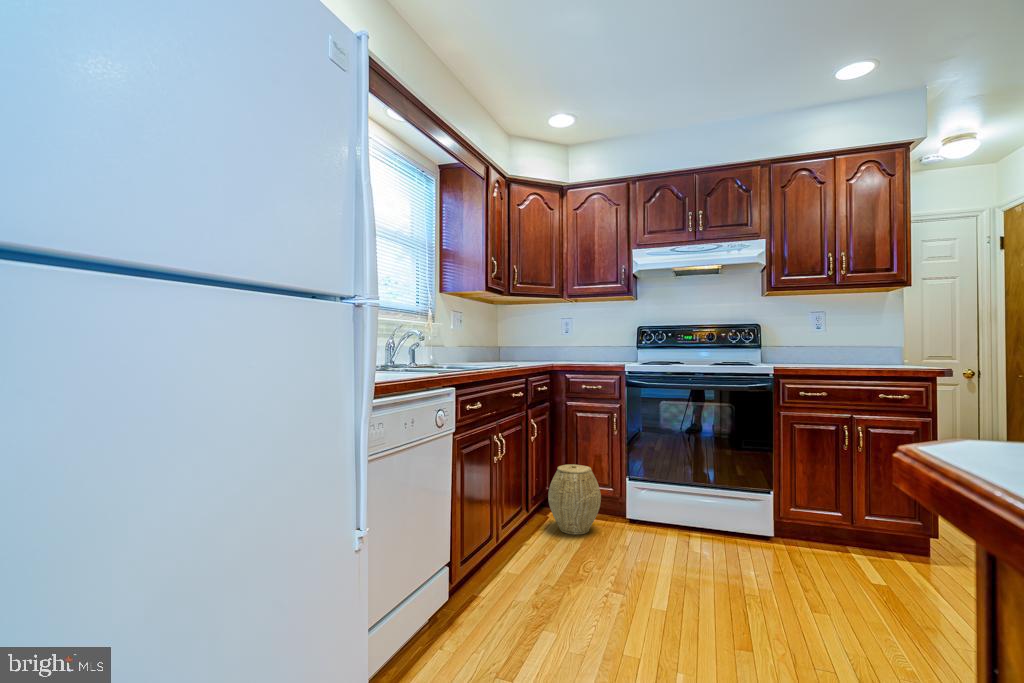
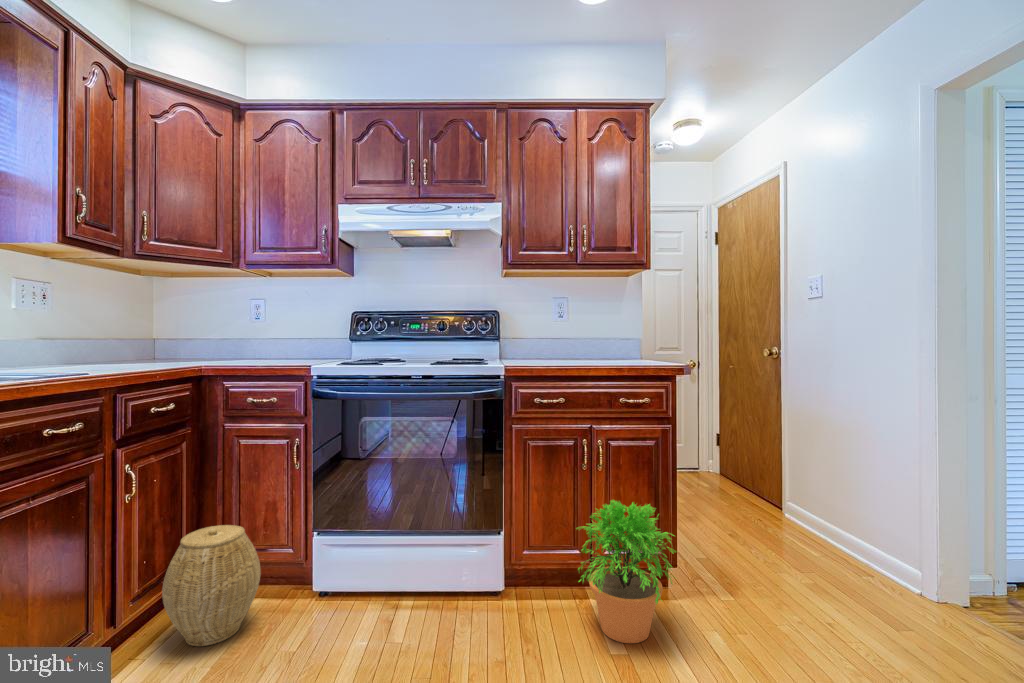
potted plant: none [838,470,936,581] -> present [578,500,675,643]

